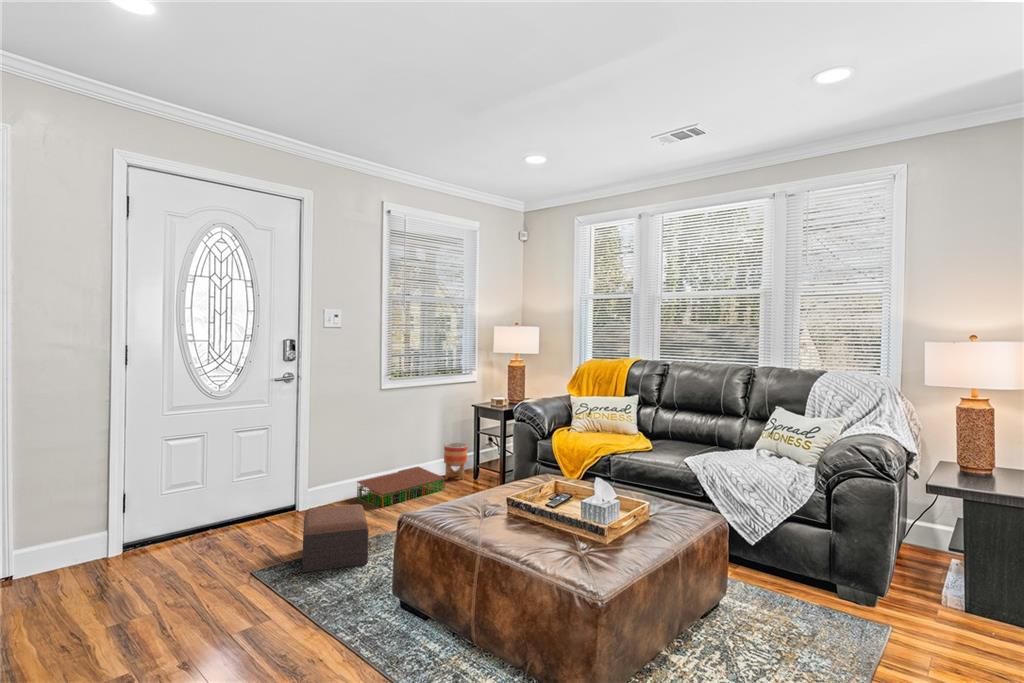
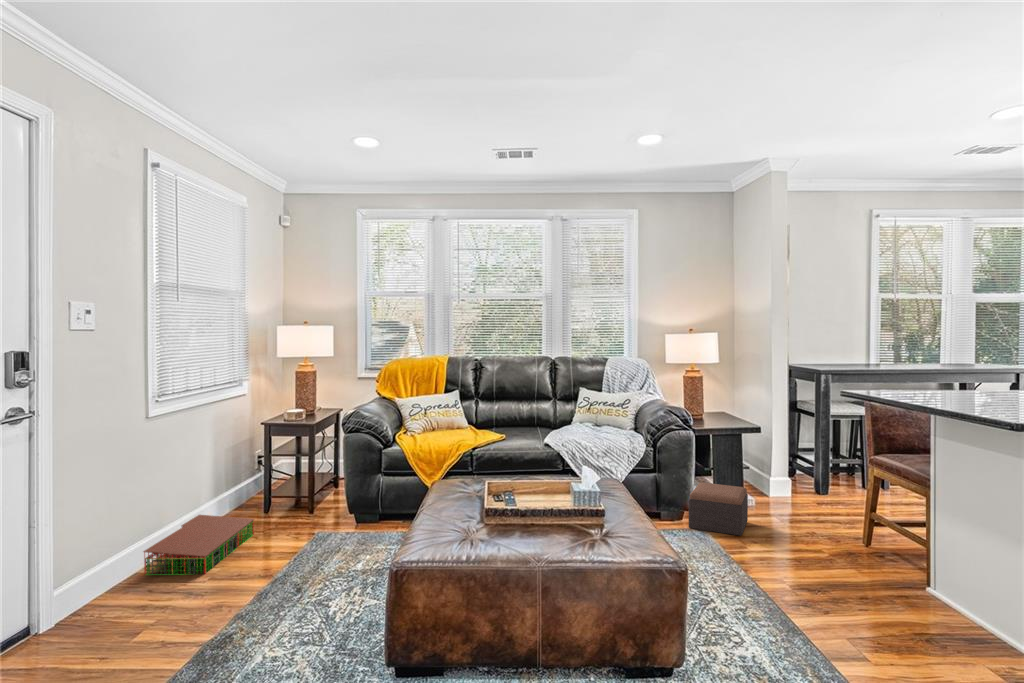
planter: present [444,443,467,480] -> none [224,473,257,524]
footstool: present [302,504,369,573] -> present [689,482,748,536]

